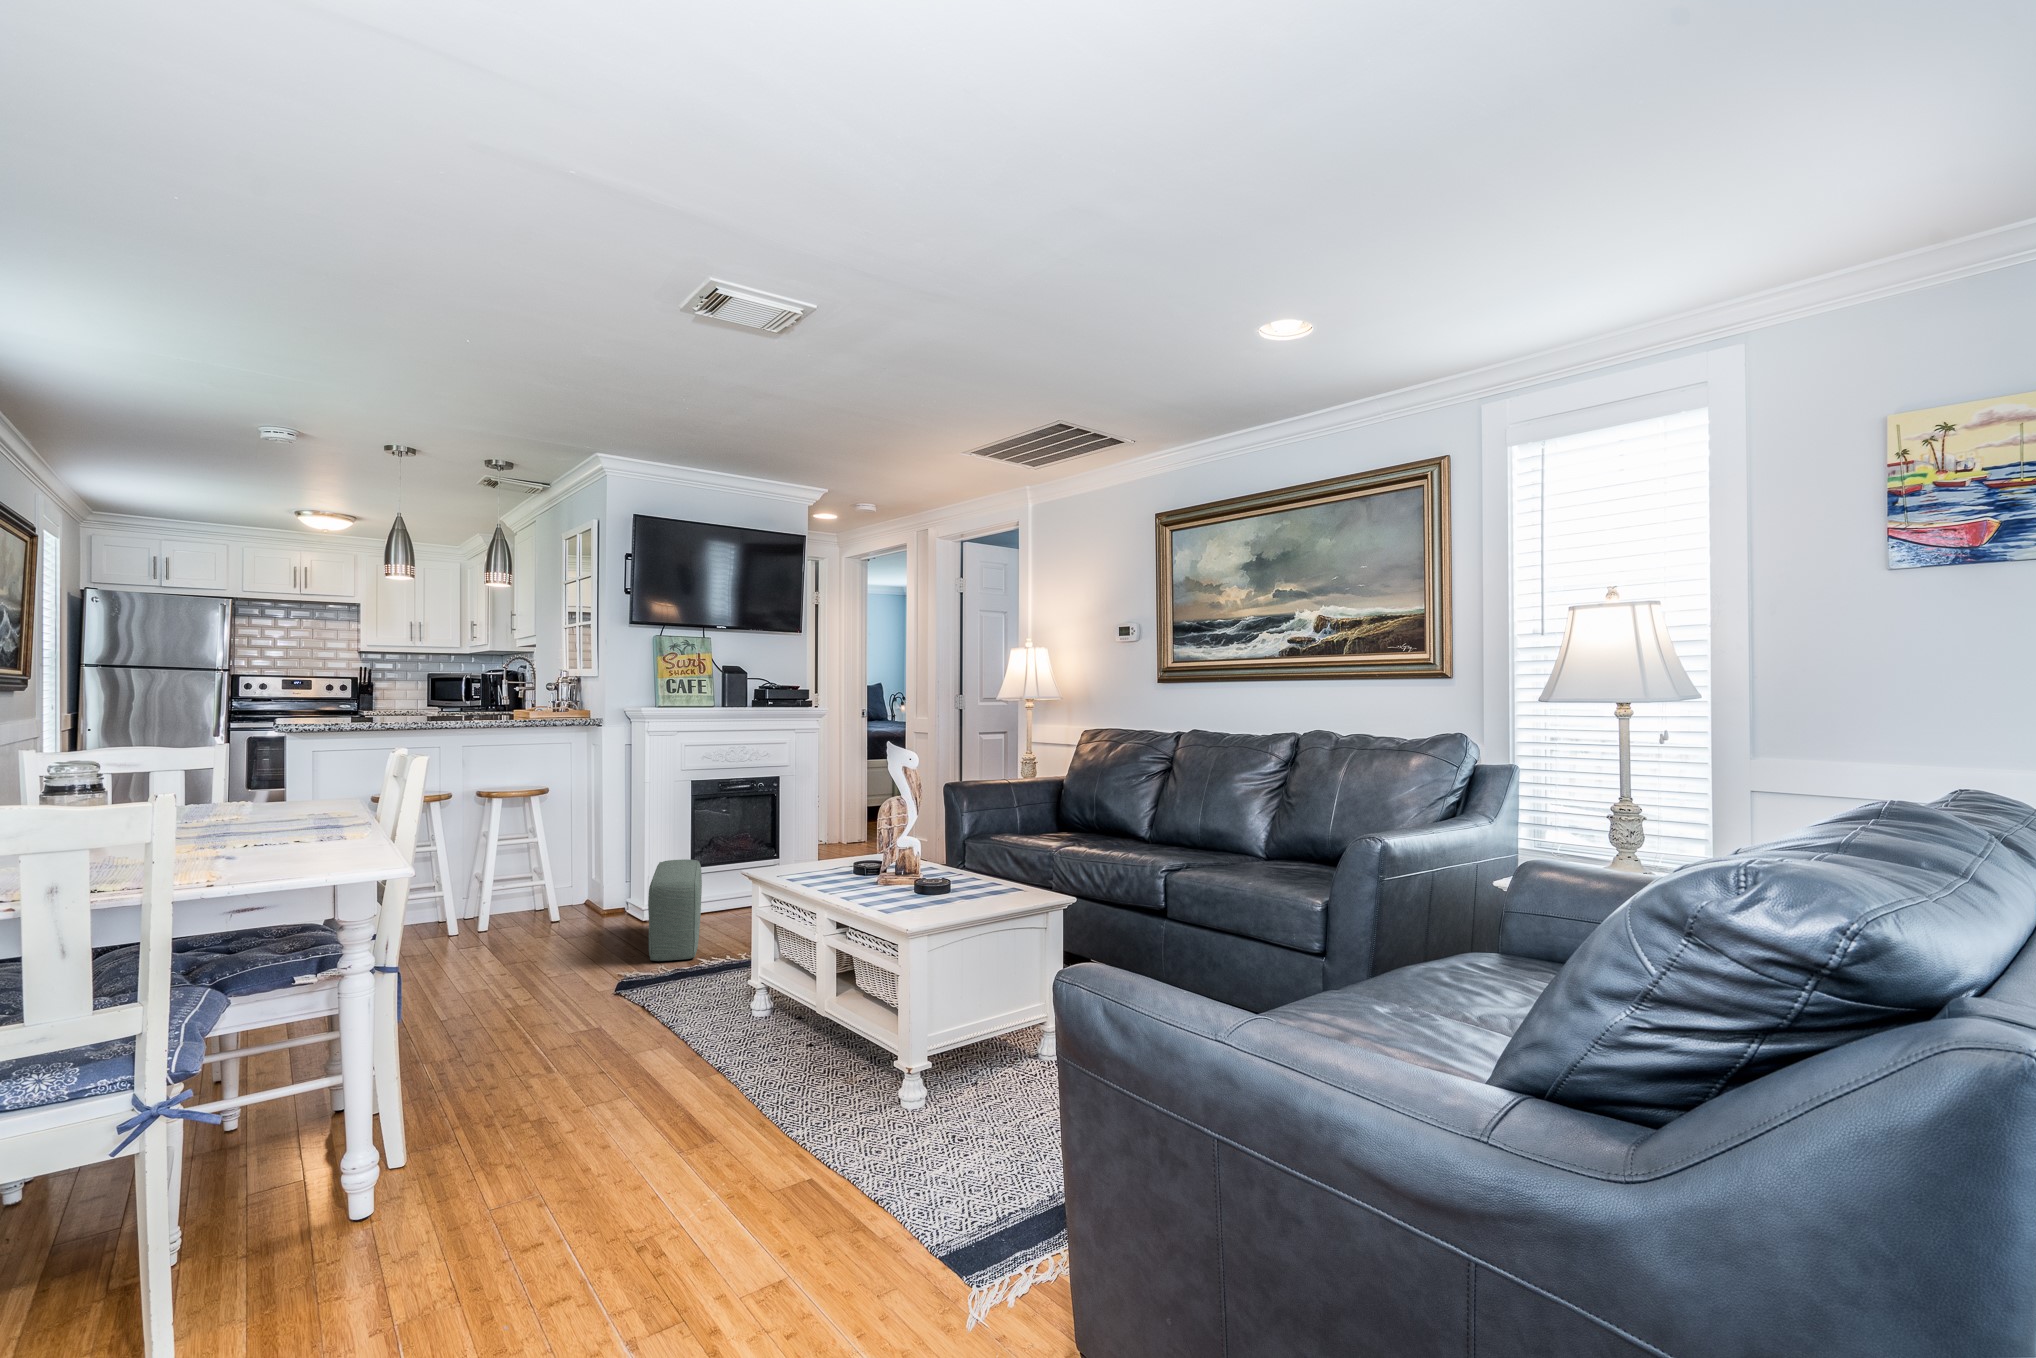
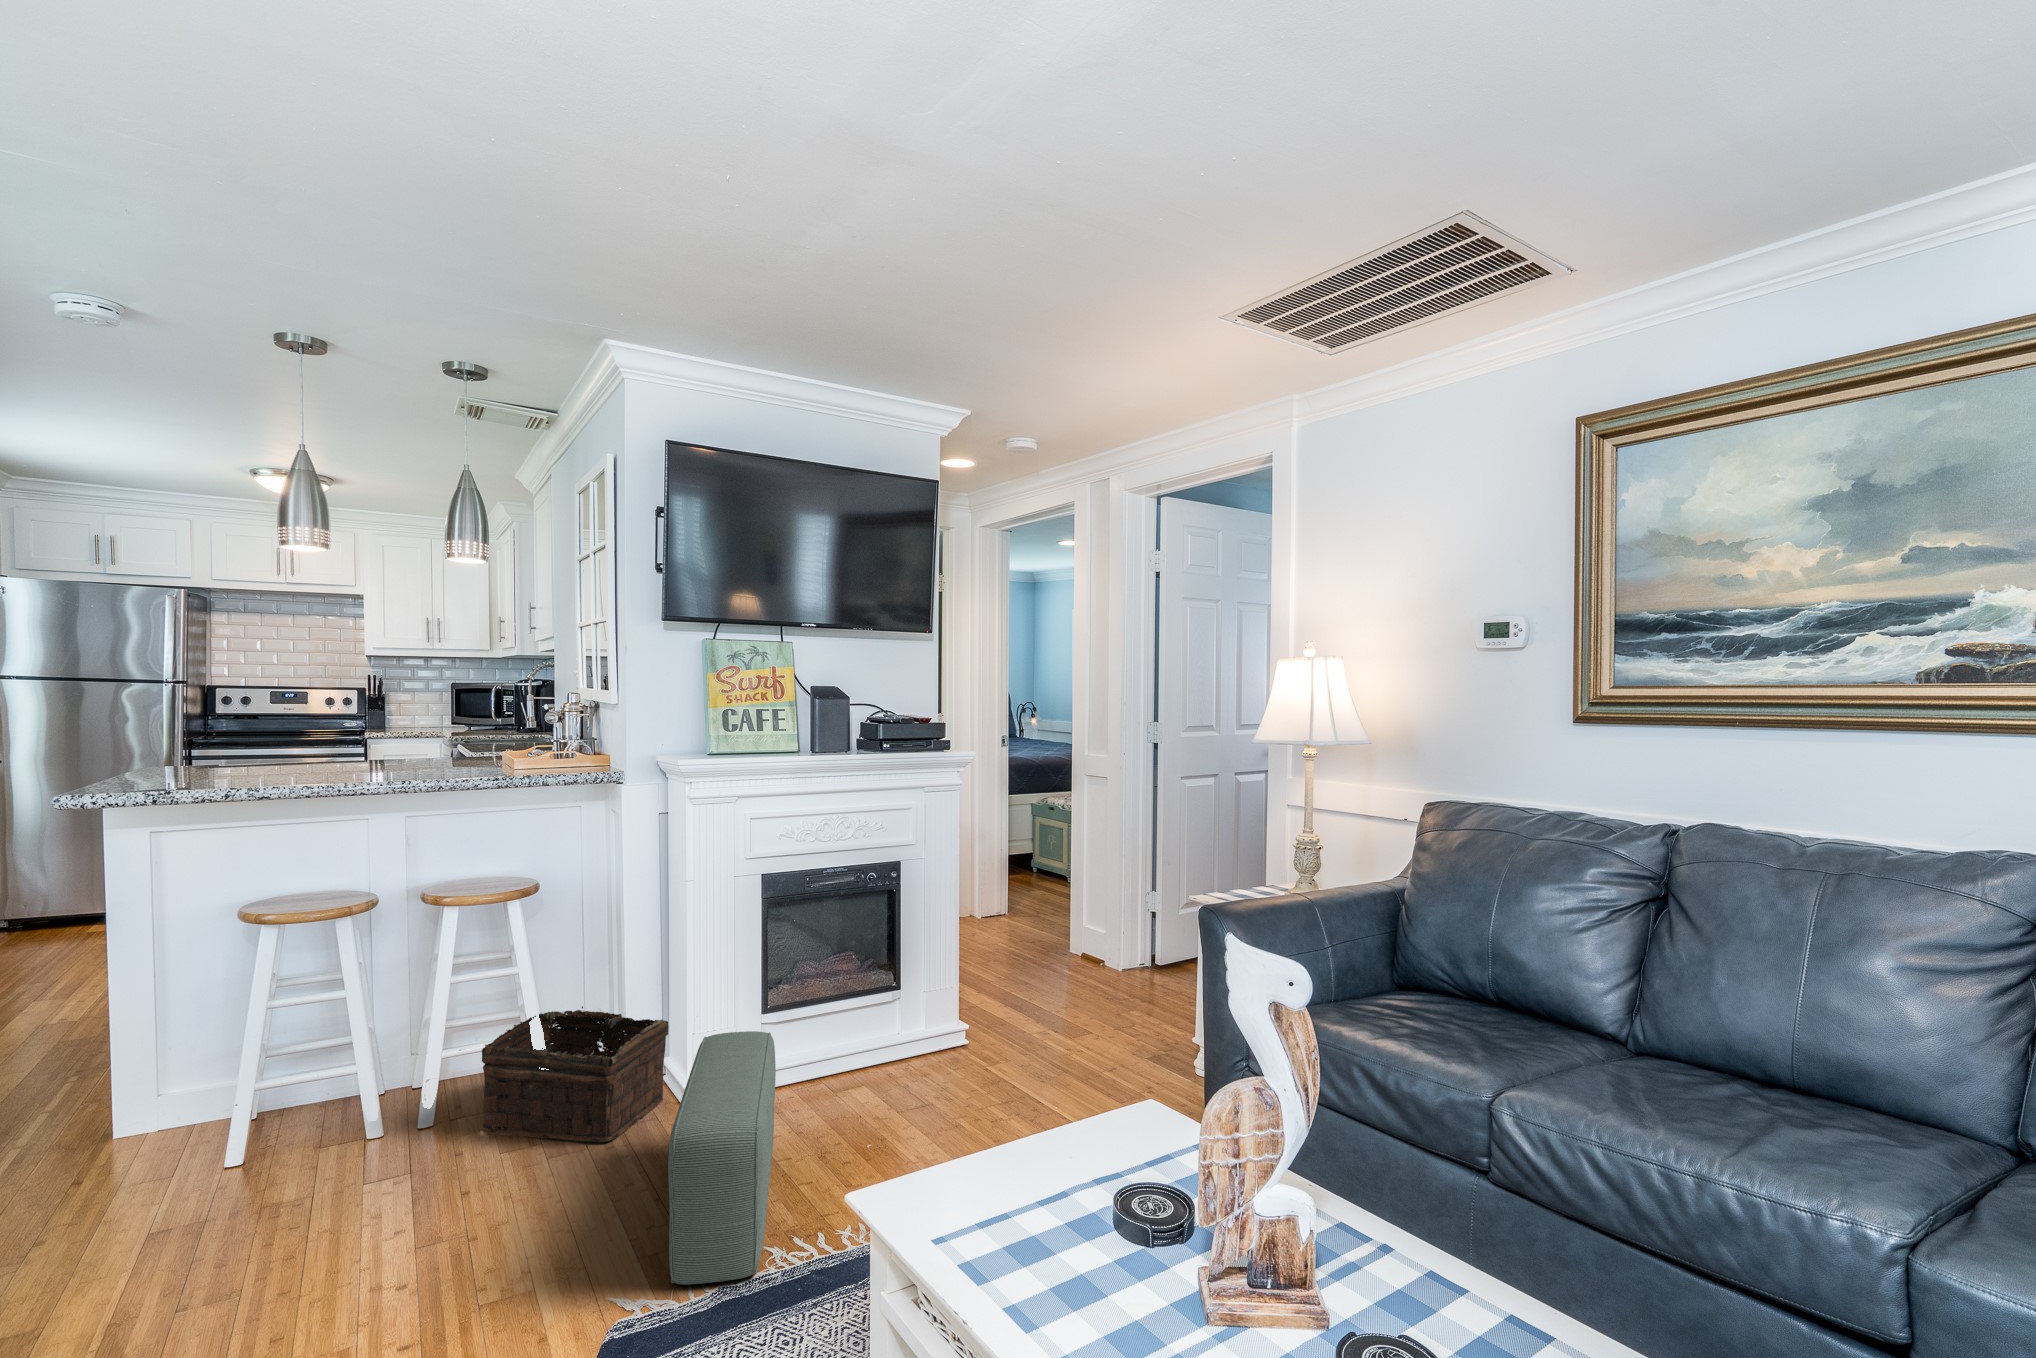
basket: none [522,860,633,927] -> present [482,1006,669,1142]

